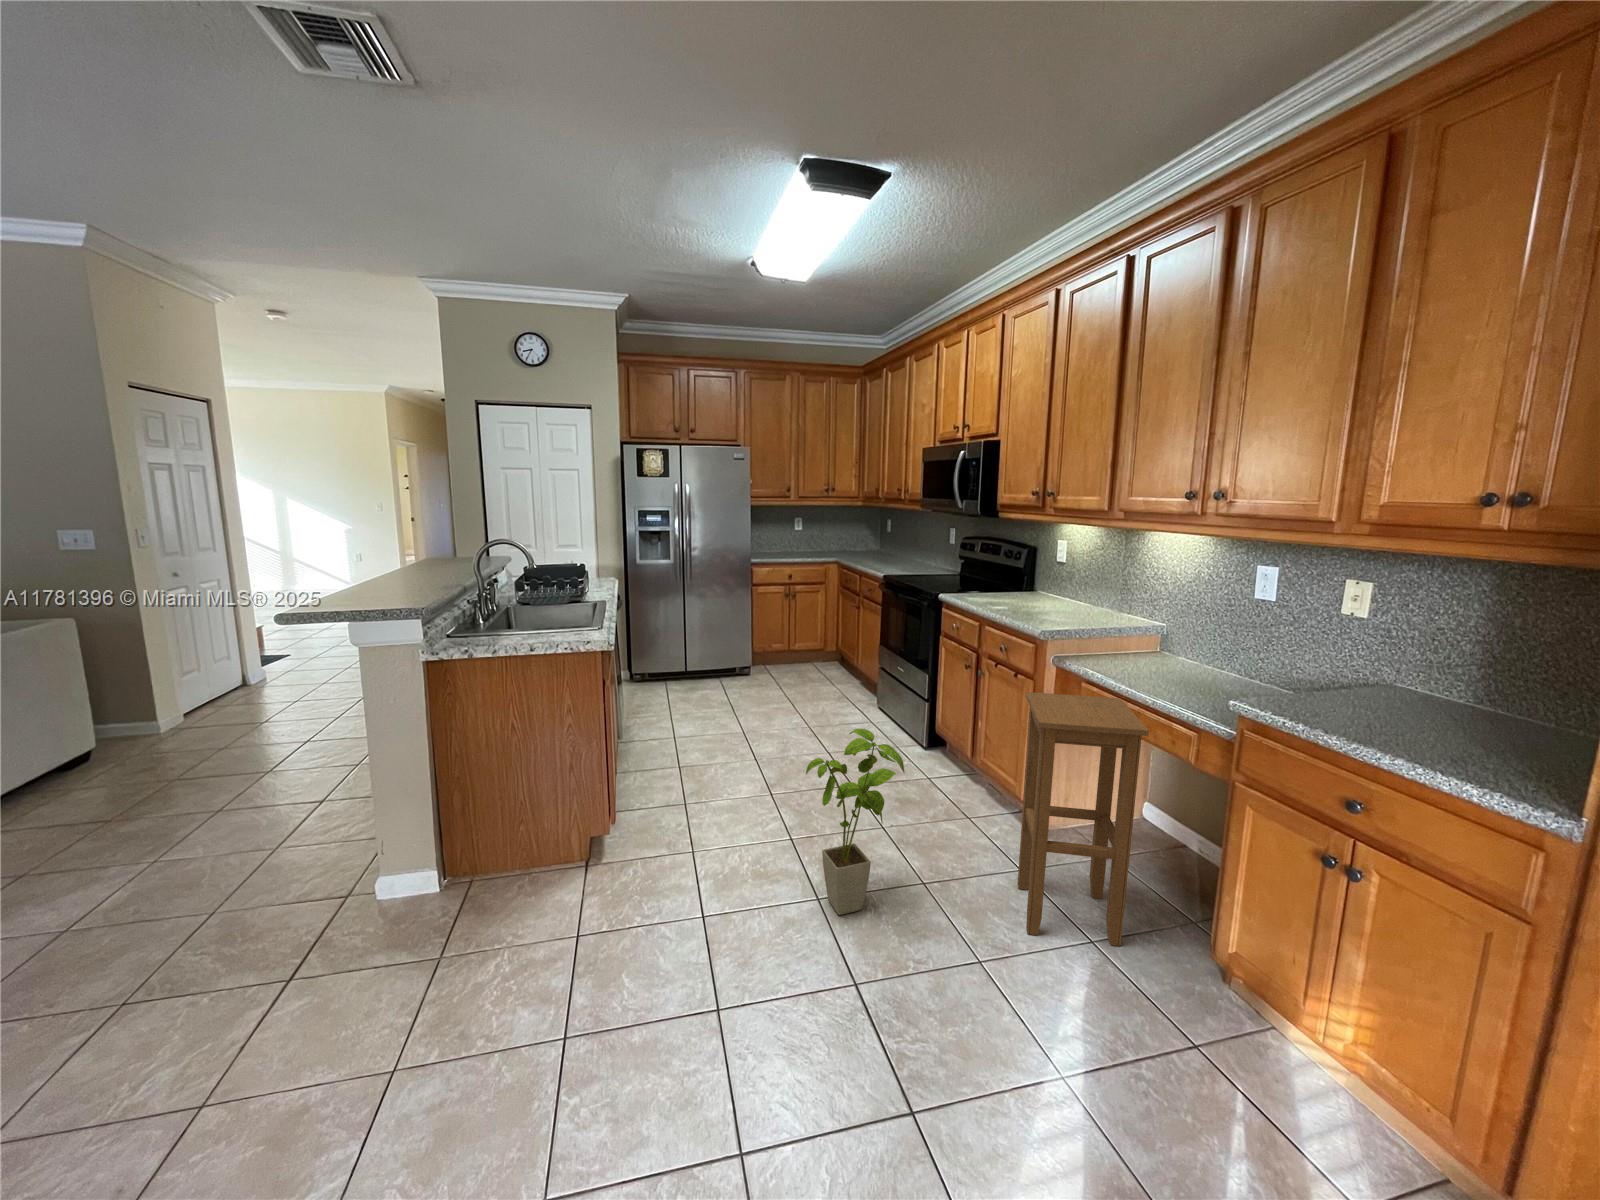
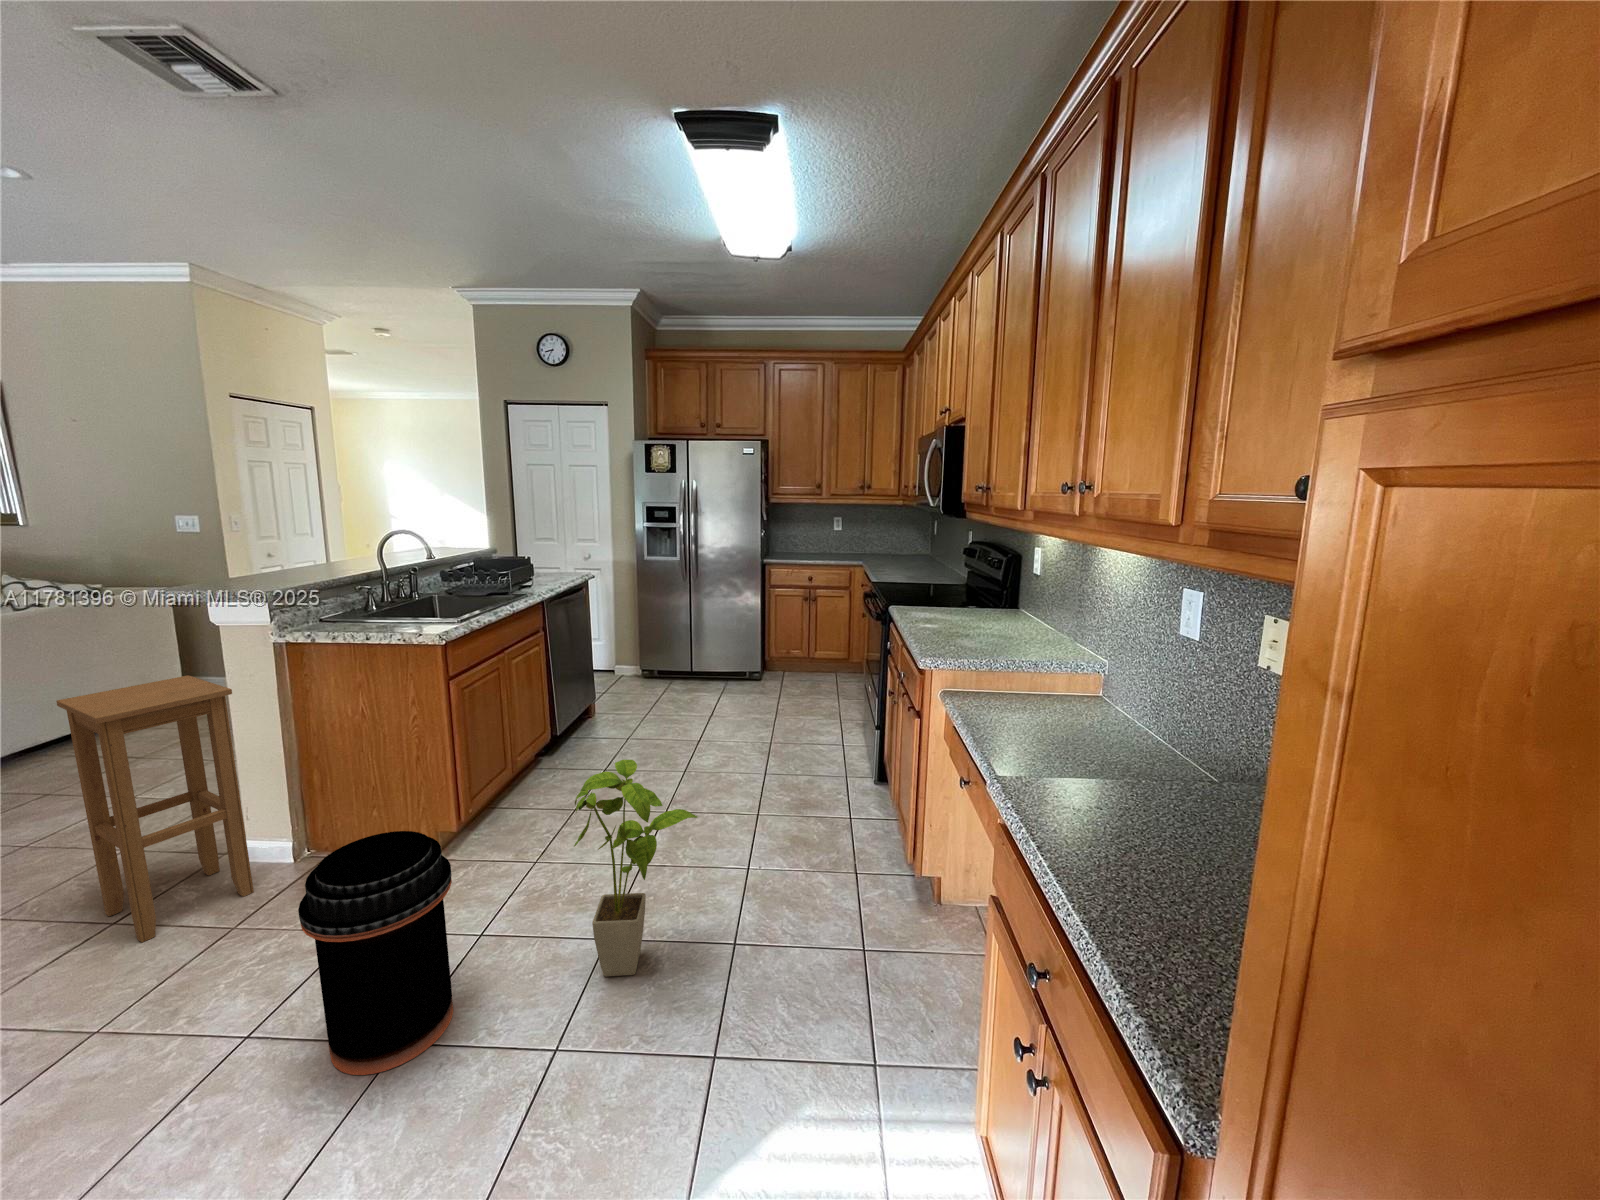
stool: present [1018,692,1149,946] -> present [56,675,254,942]
trash can: none [642,809,755,1018] -> present [298,831,453,1075]

